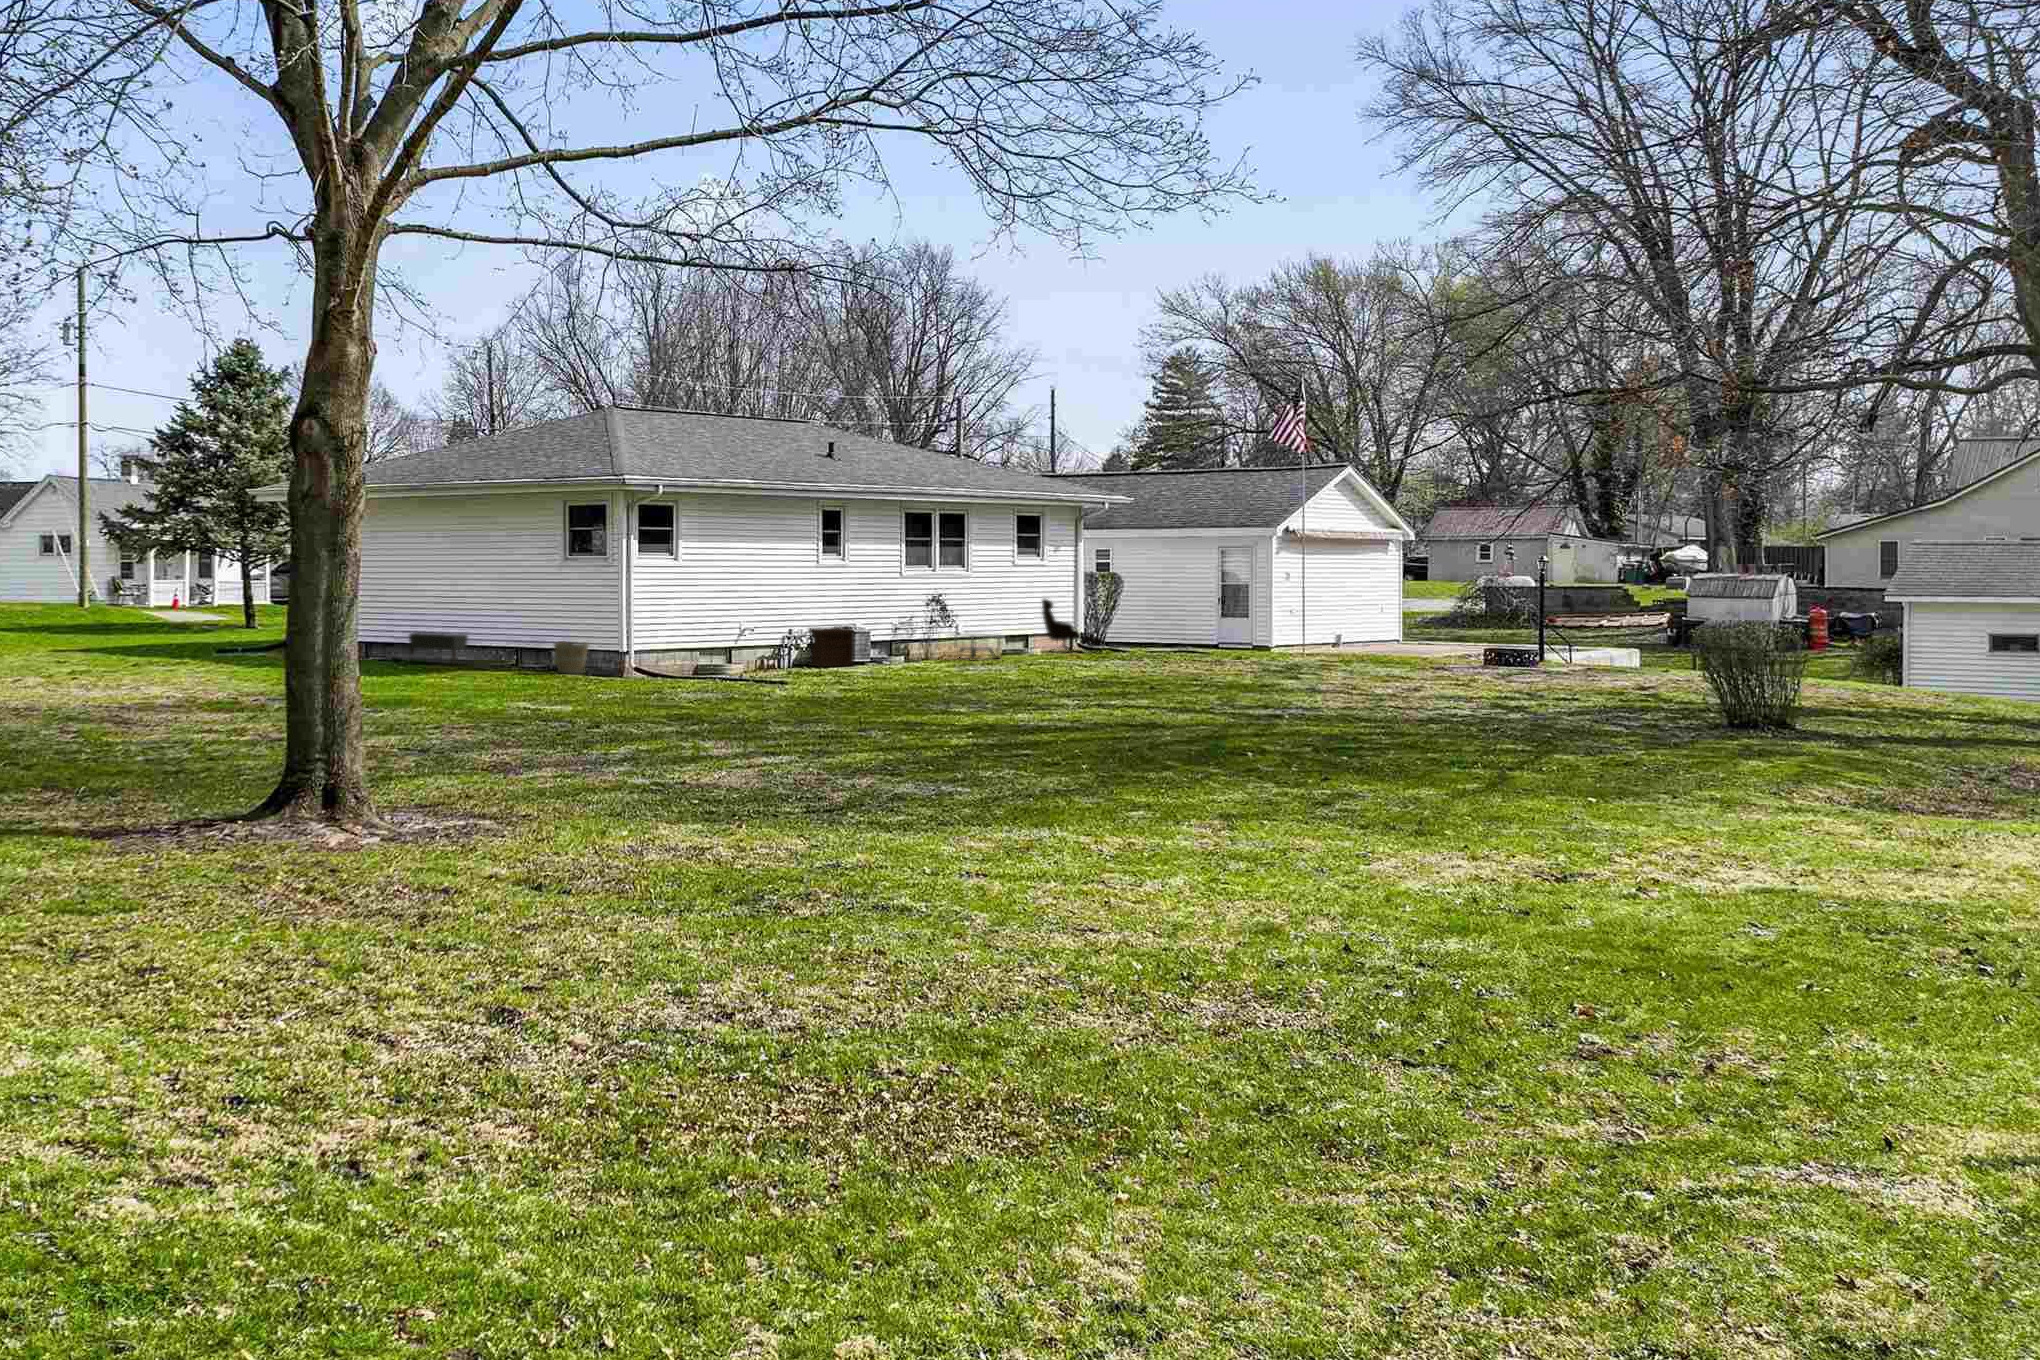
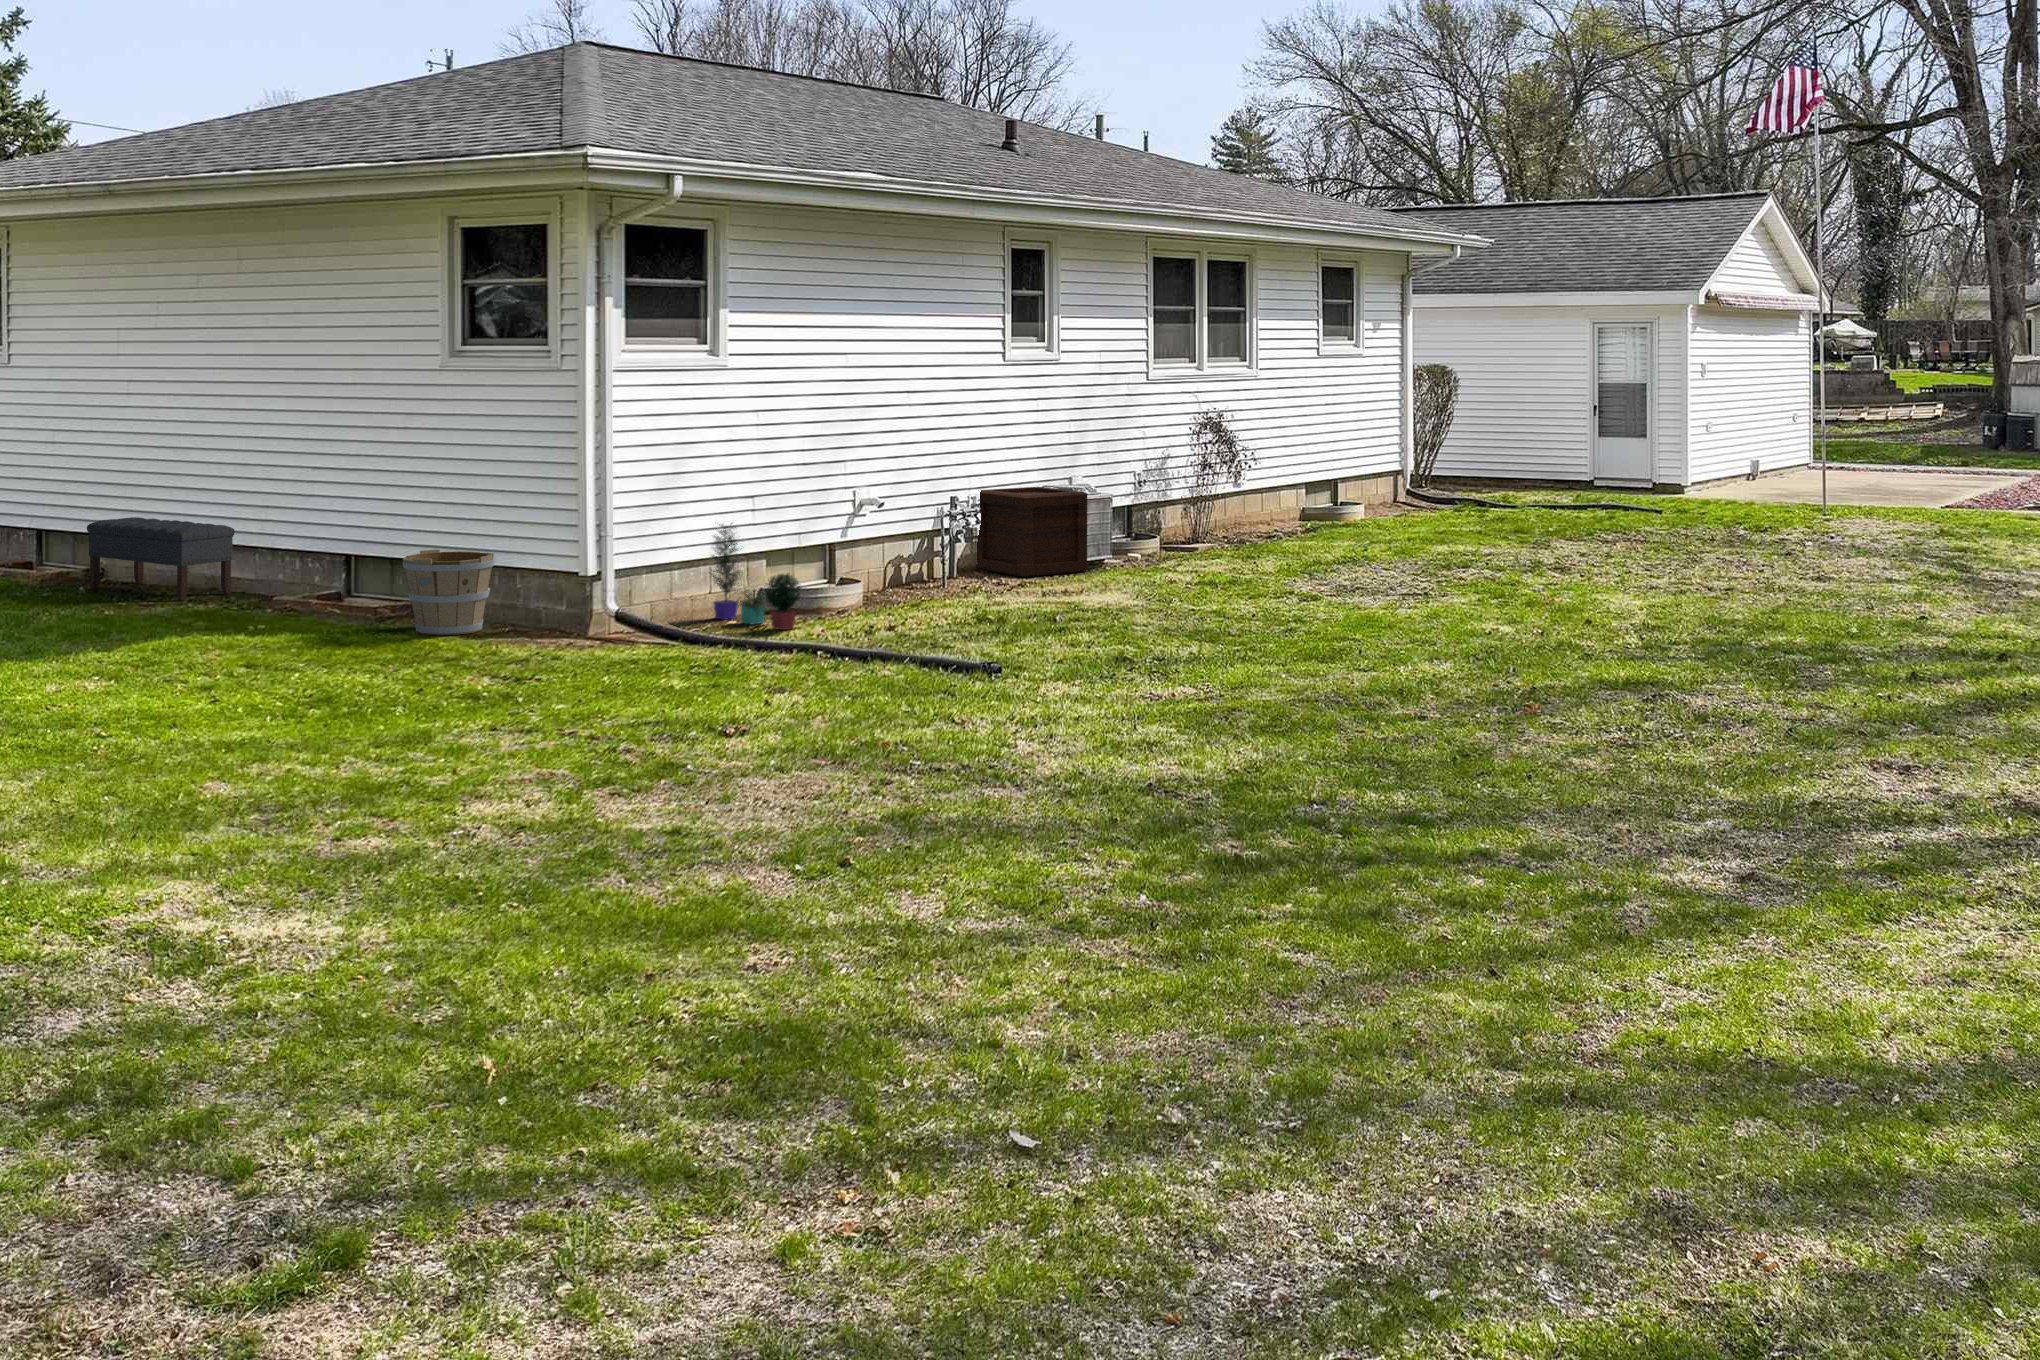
lounge chair: present [1042,599,1104,651] -> none [1358,414,1469,511]
potted plant: none [675,632,715,675] -> present [709,524,800,630]
round table: present [954,634,1002,660] -> none [1229,485,1343,541]

